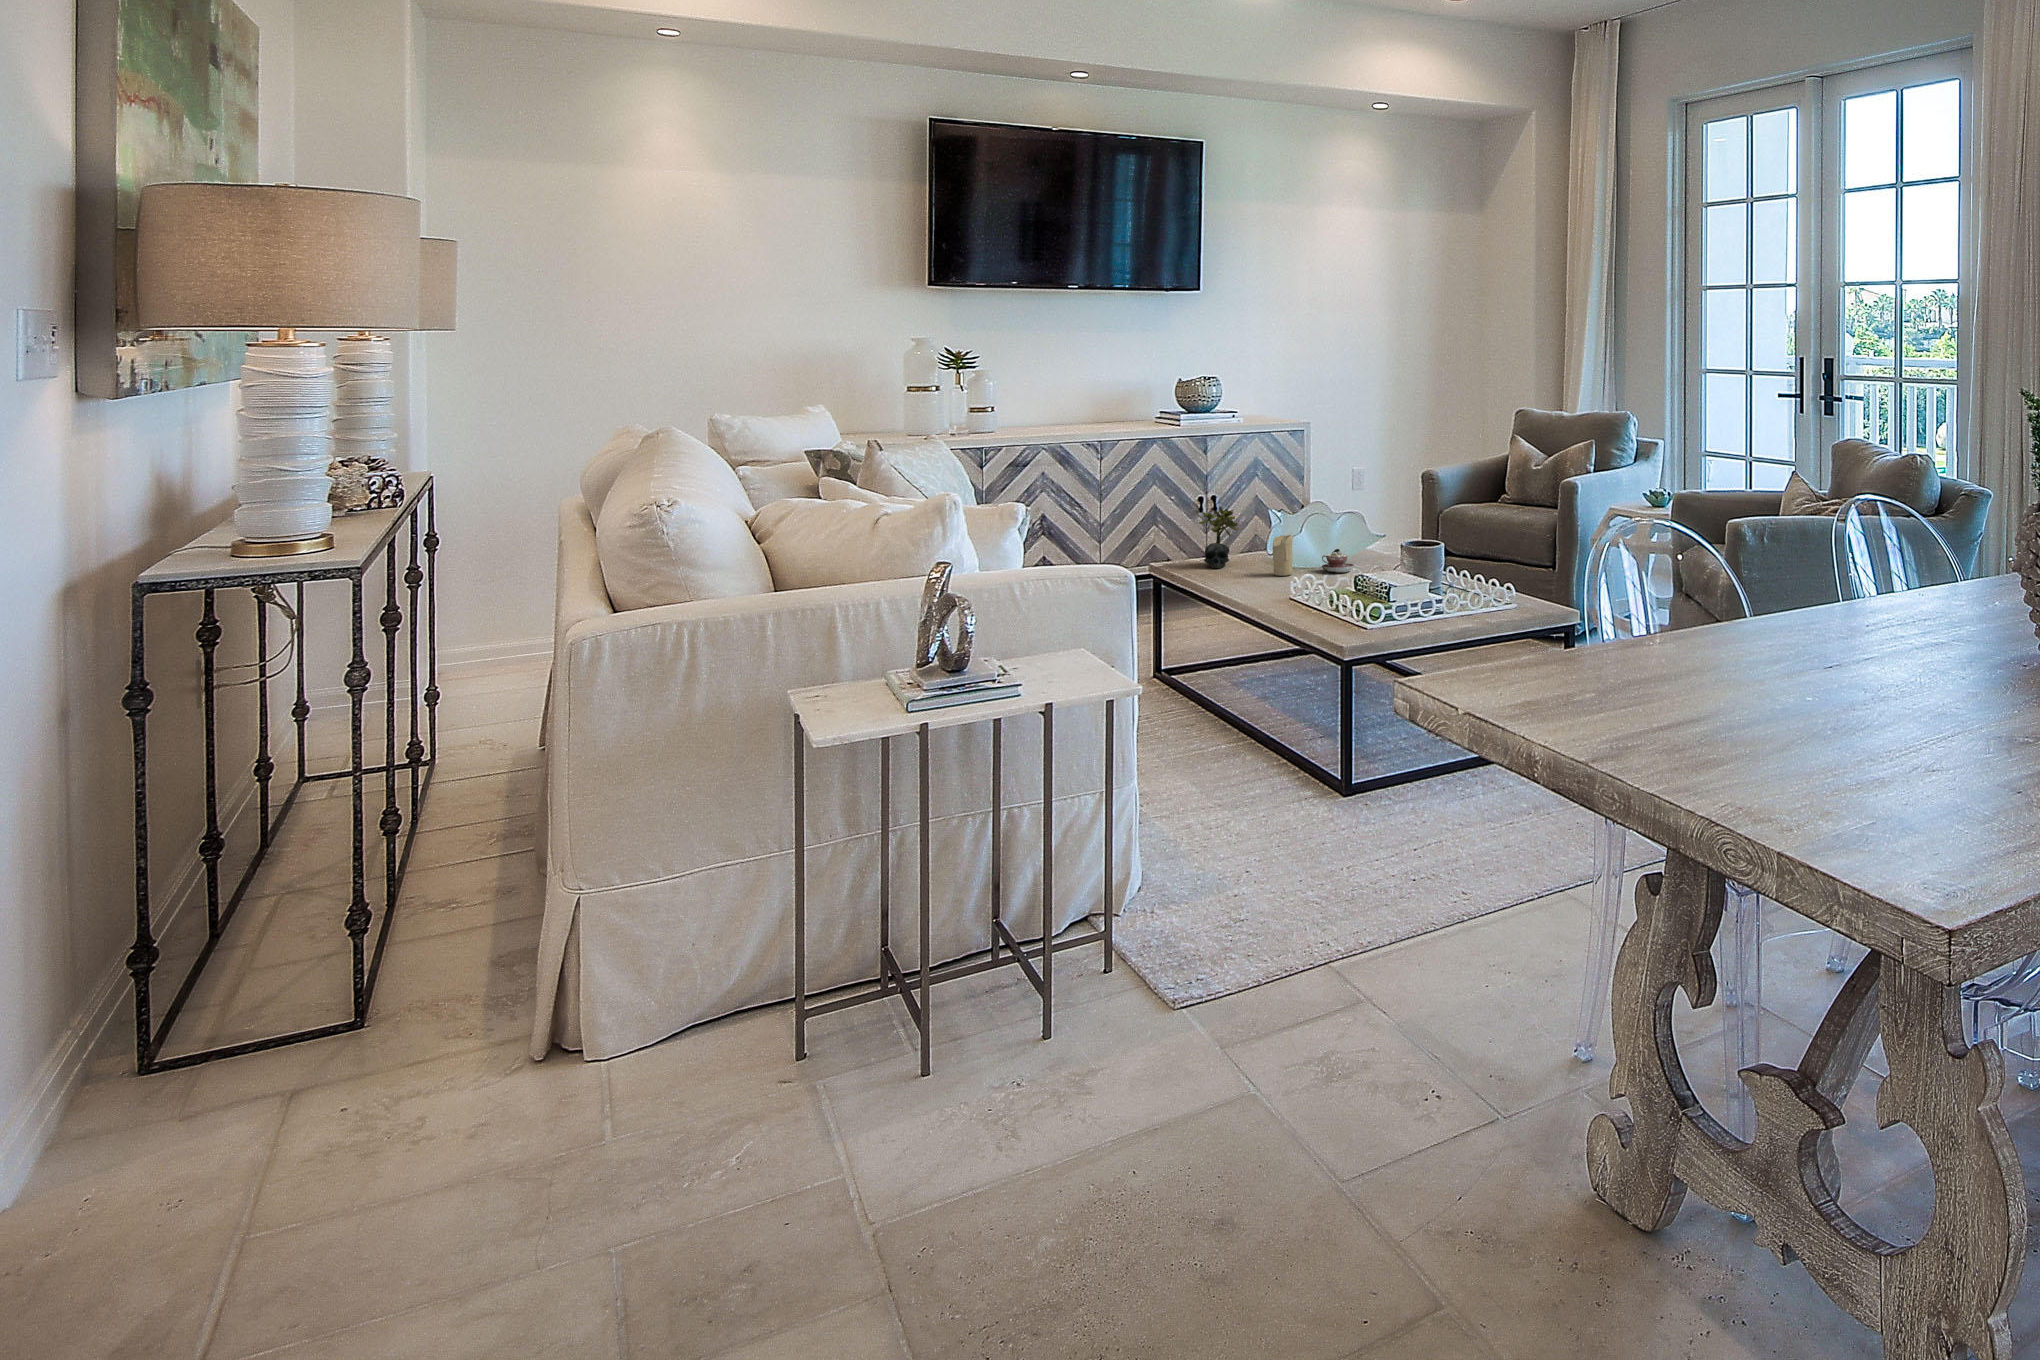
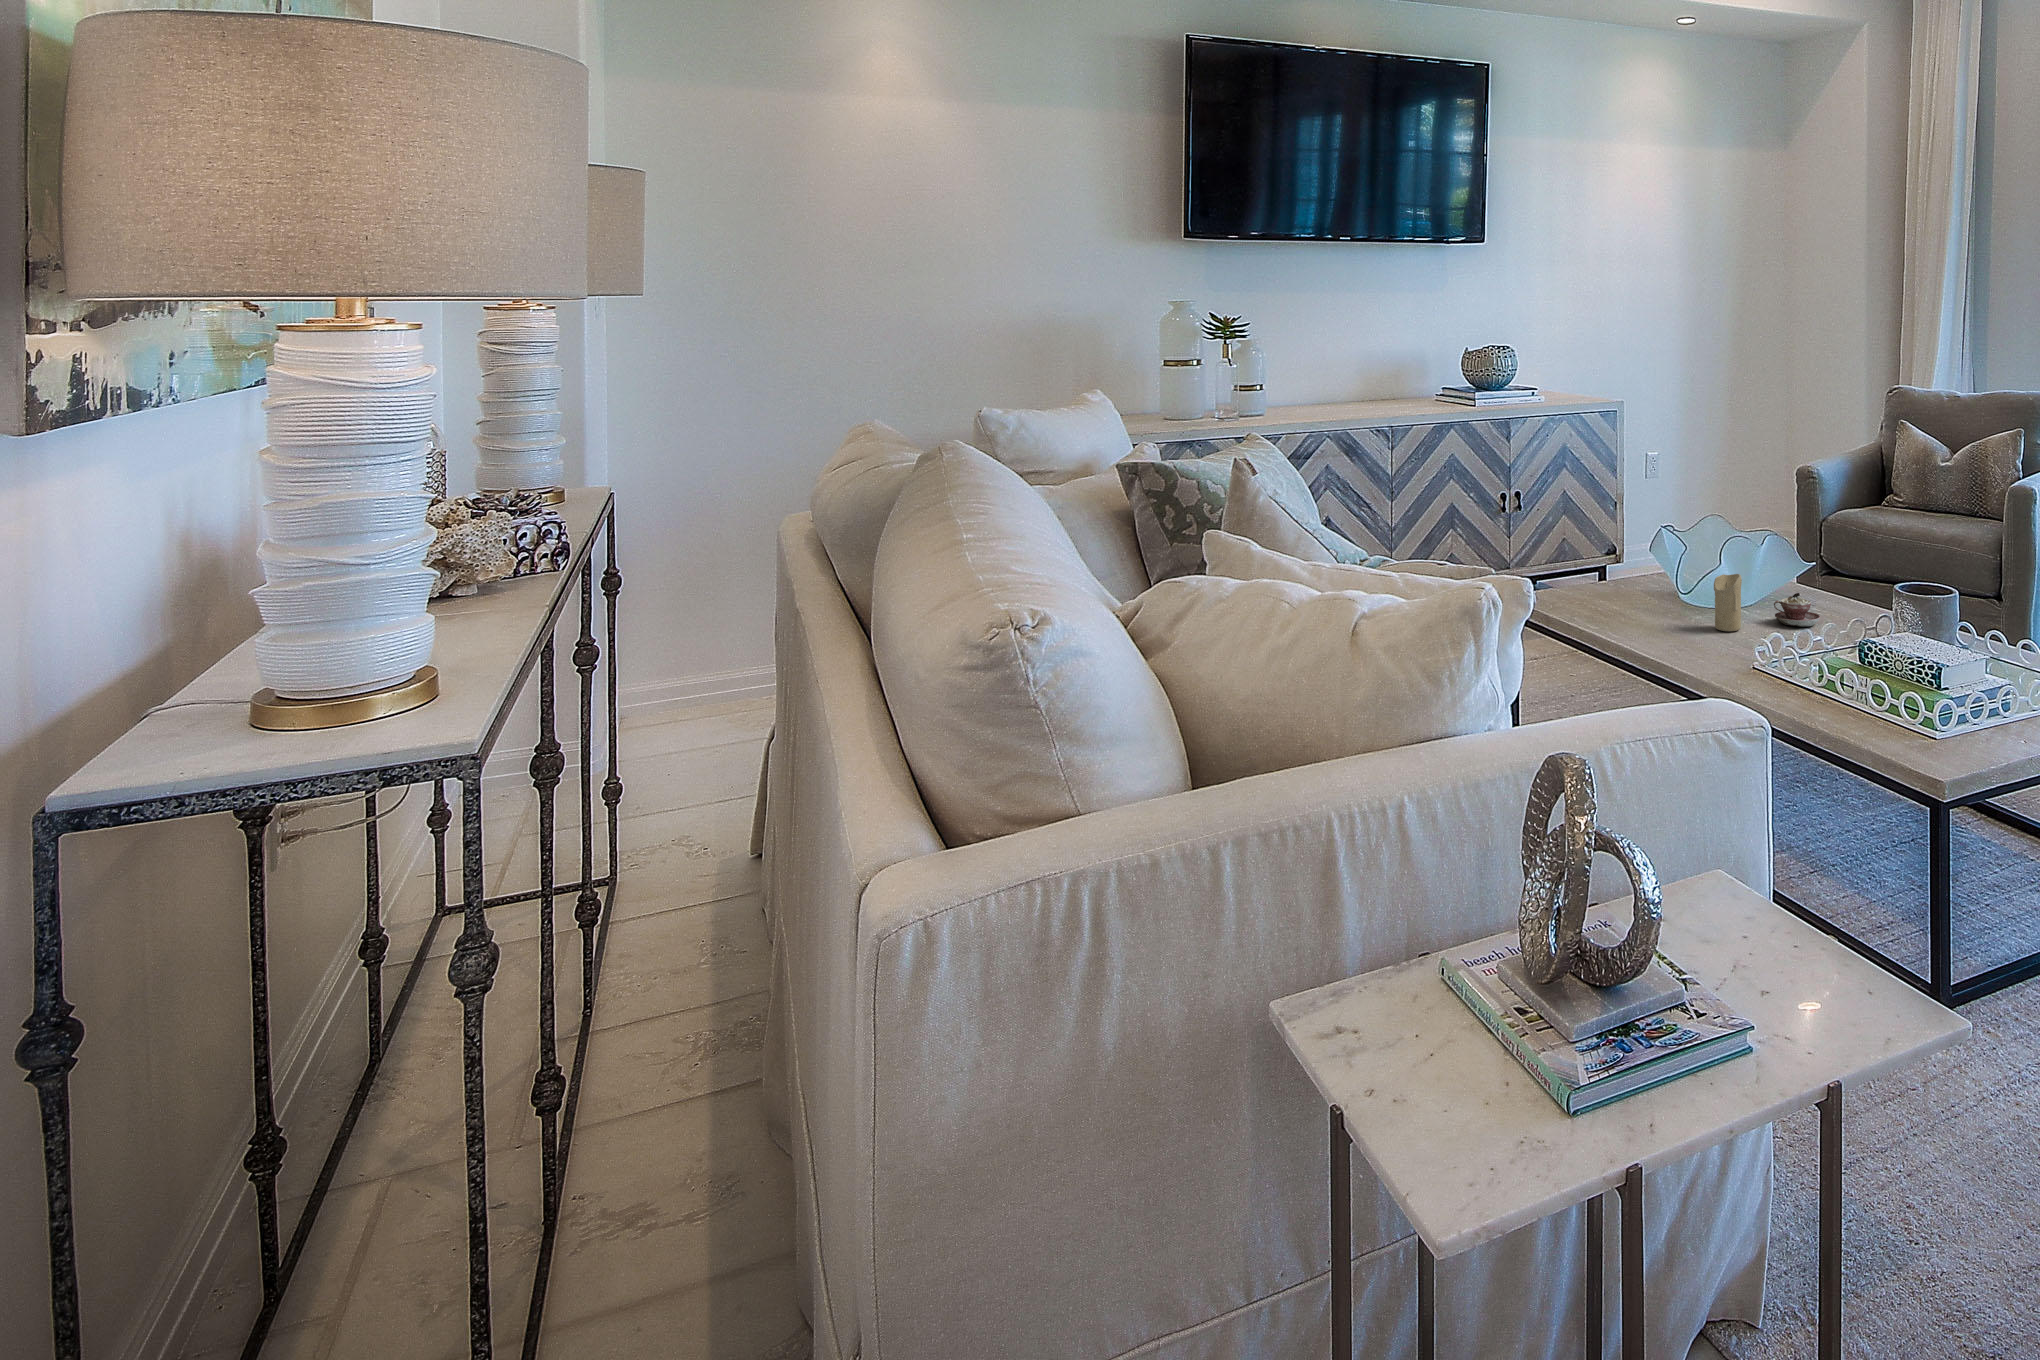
succulent plant: present [1199,507,1238,568] -> none [1600,530,1655,616]

